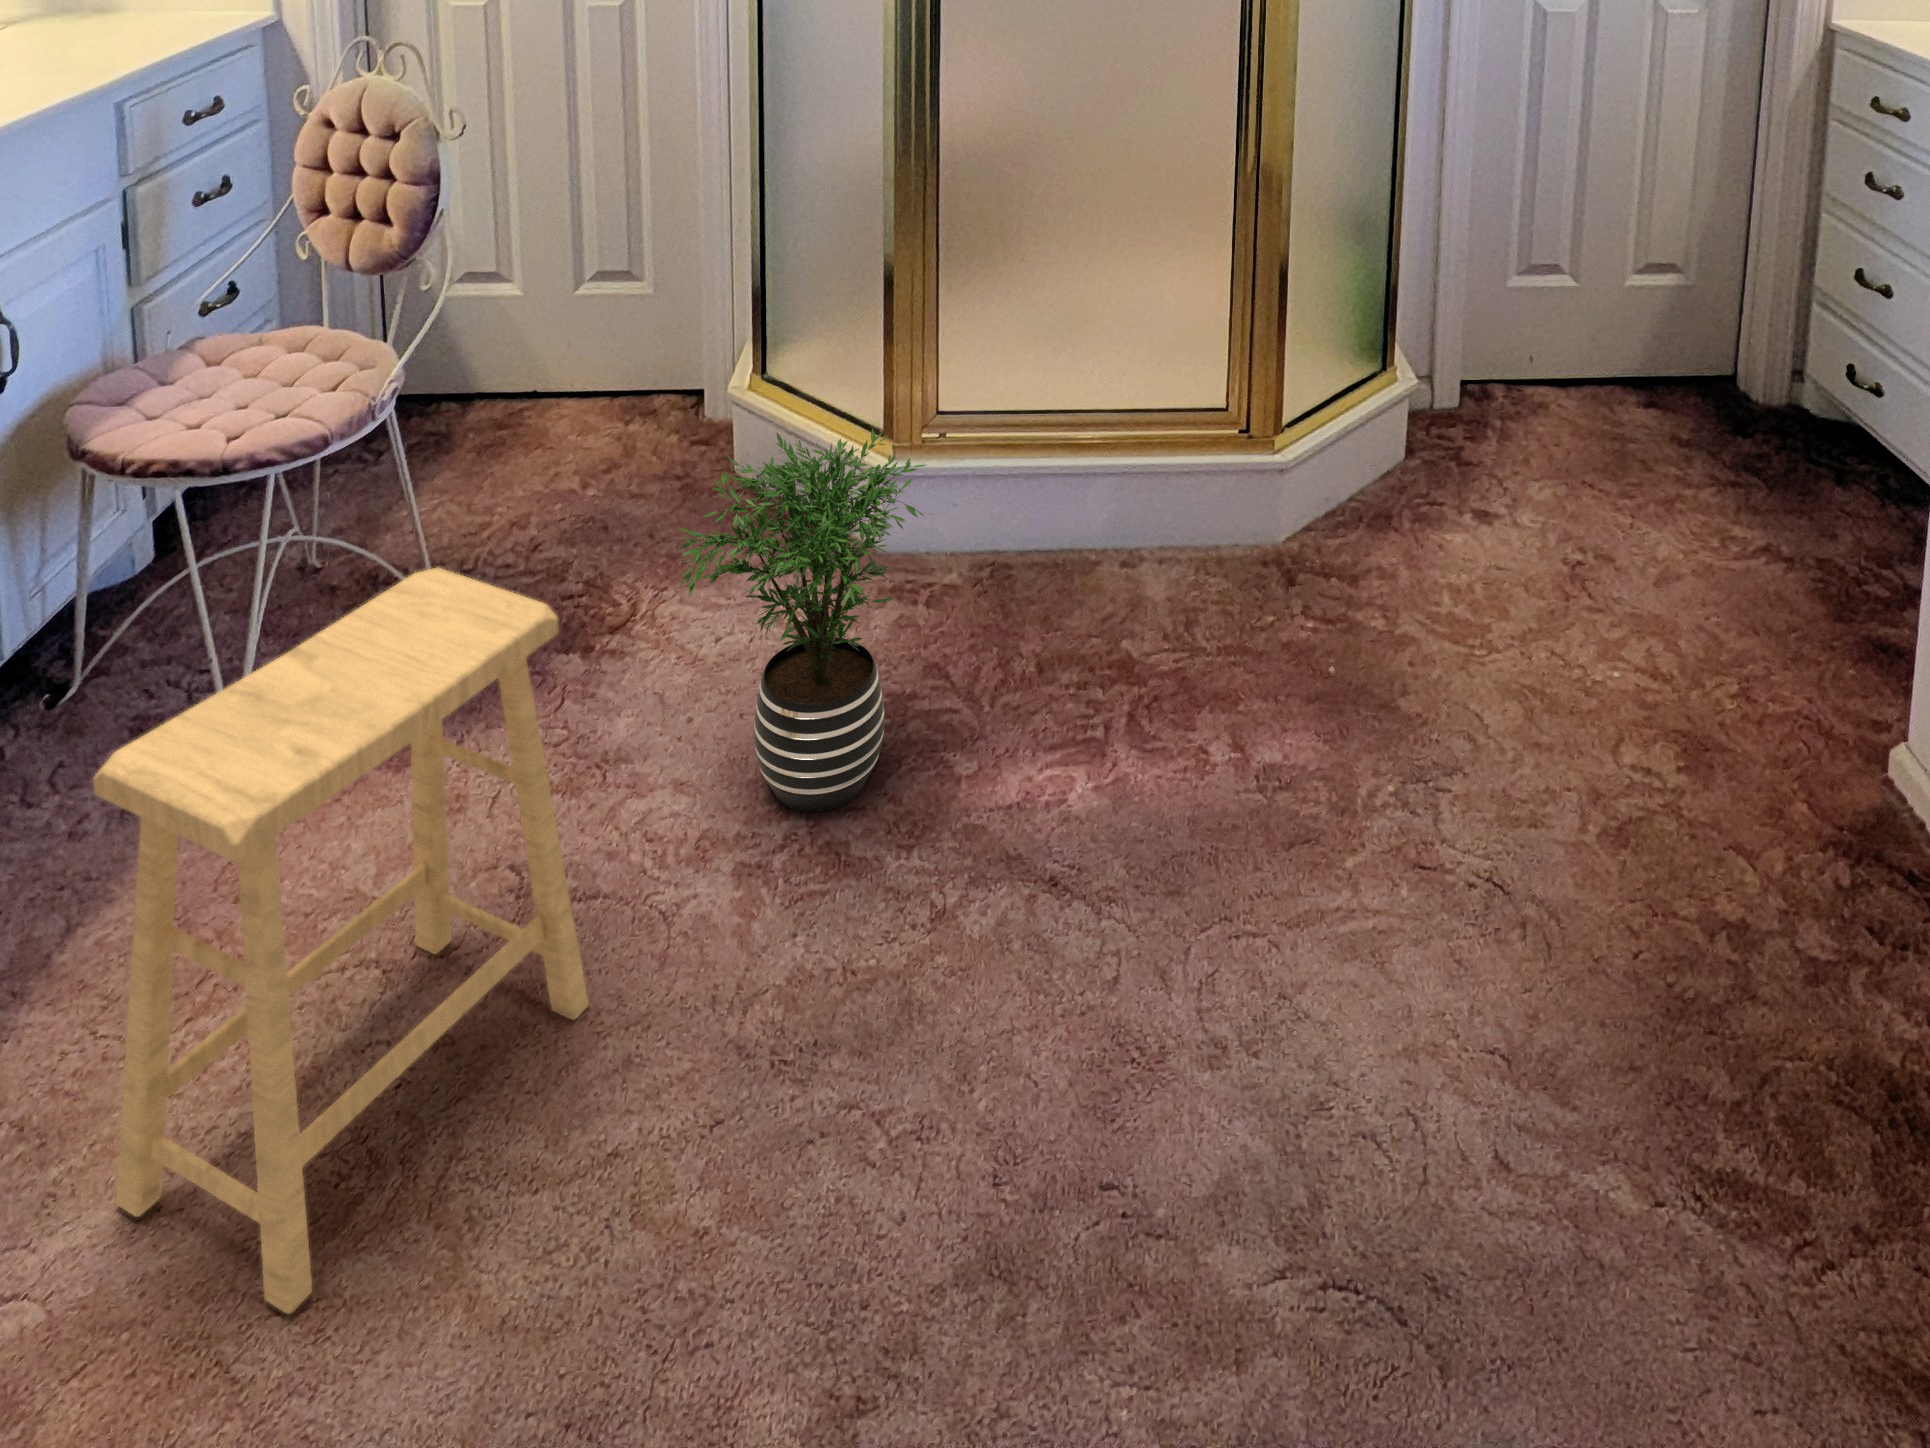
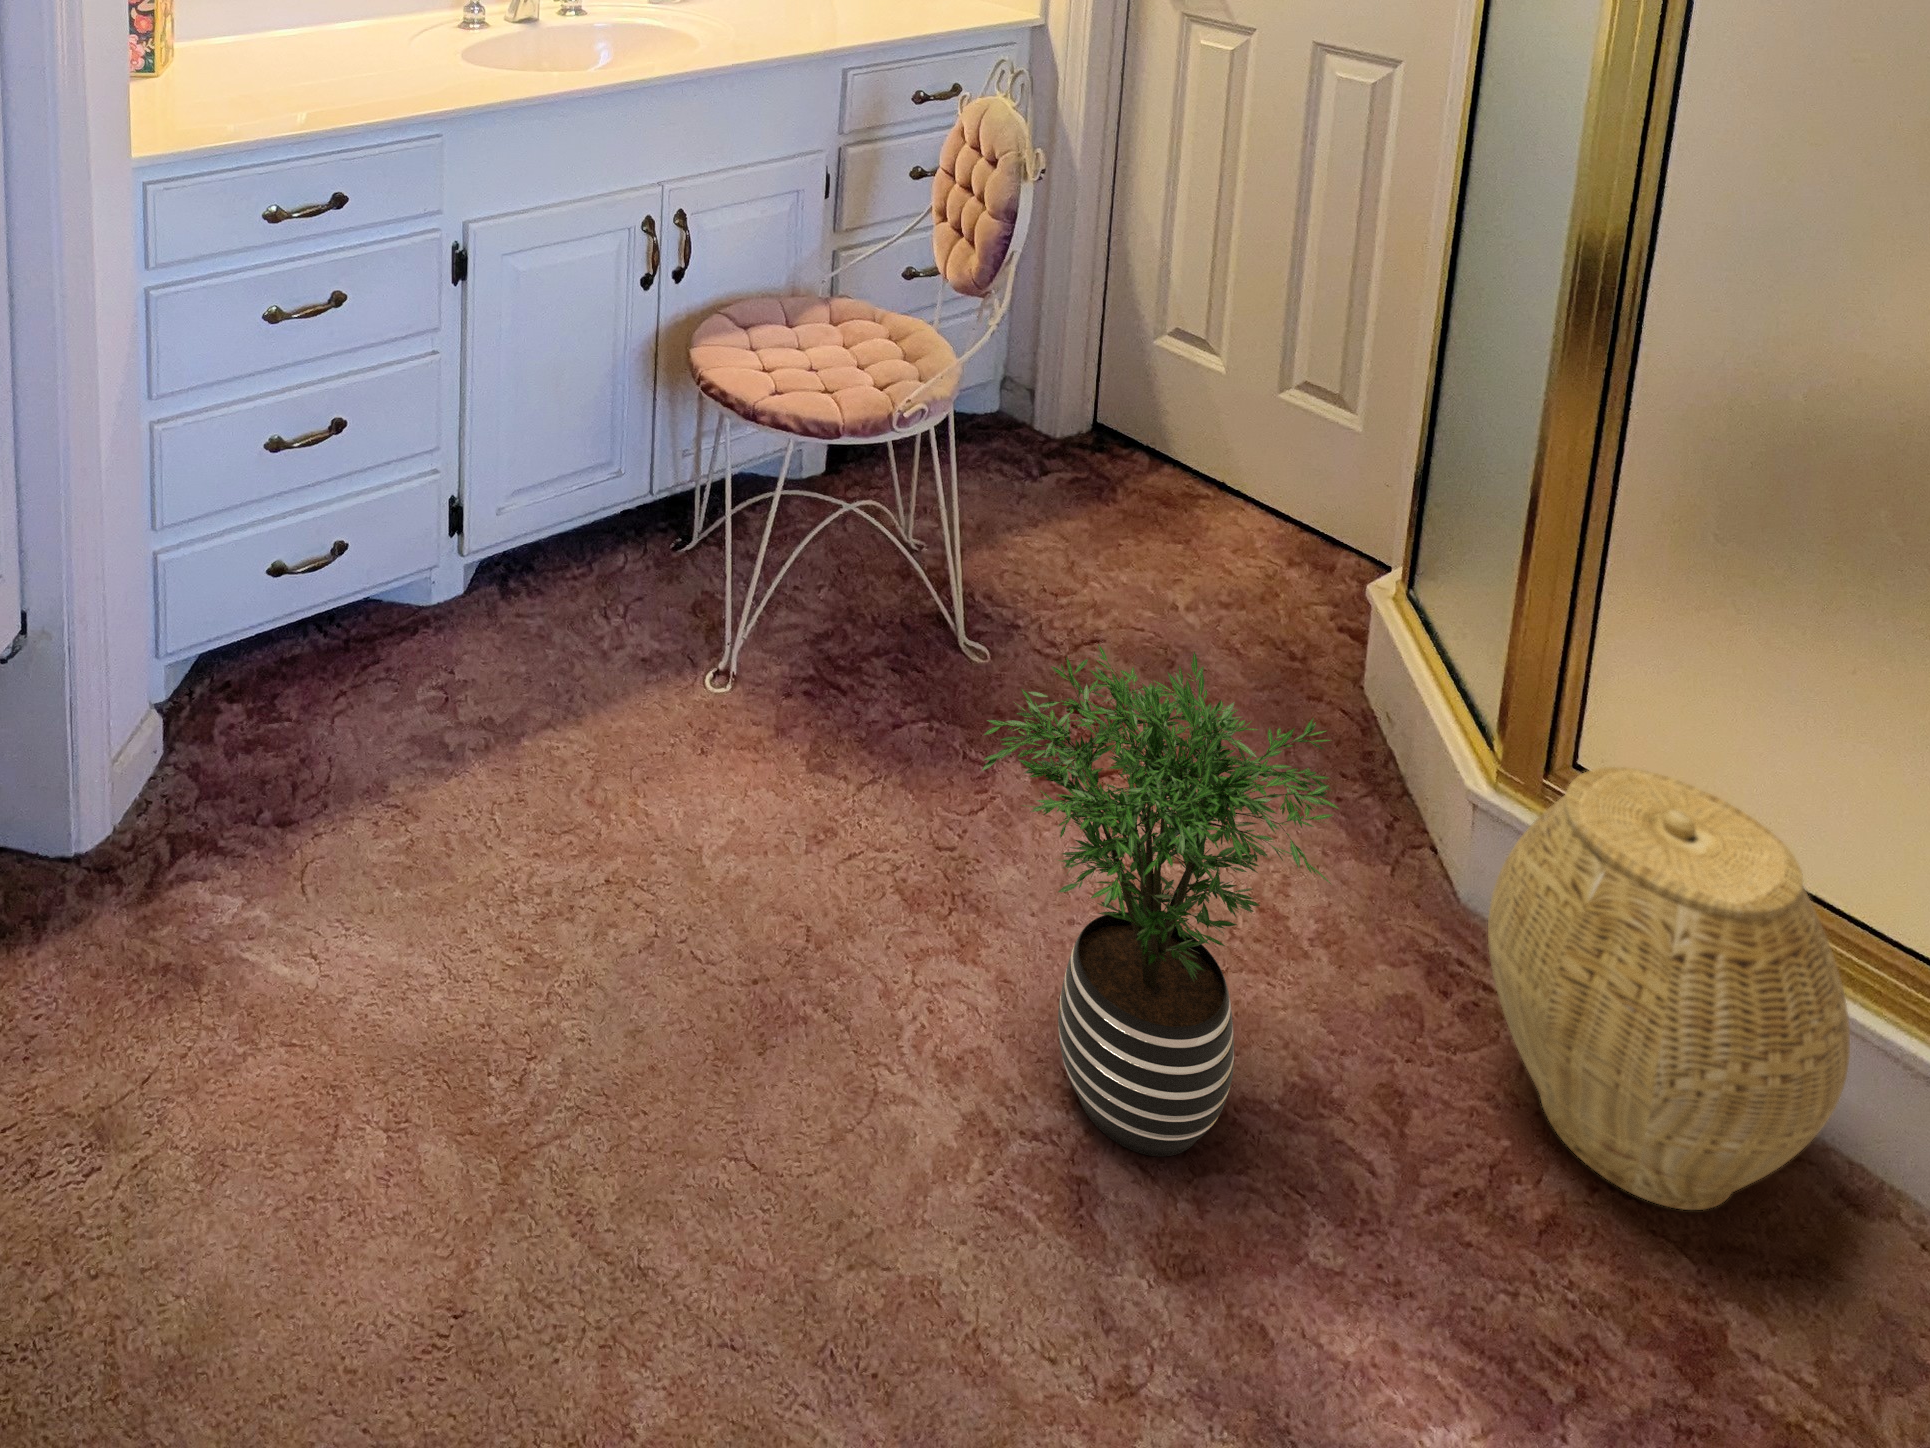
woven basket: none [942,372,1127,626] -> present [1488,767,1850,1210]
footstool: present [93,568,589,1314] -> none [399,575,766,1118]

